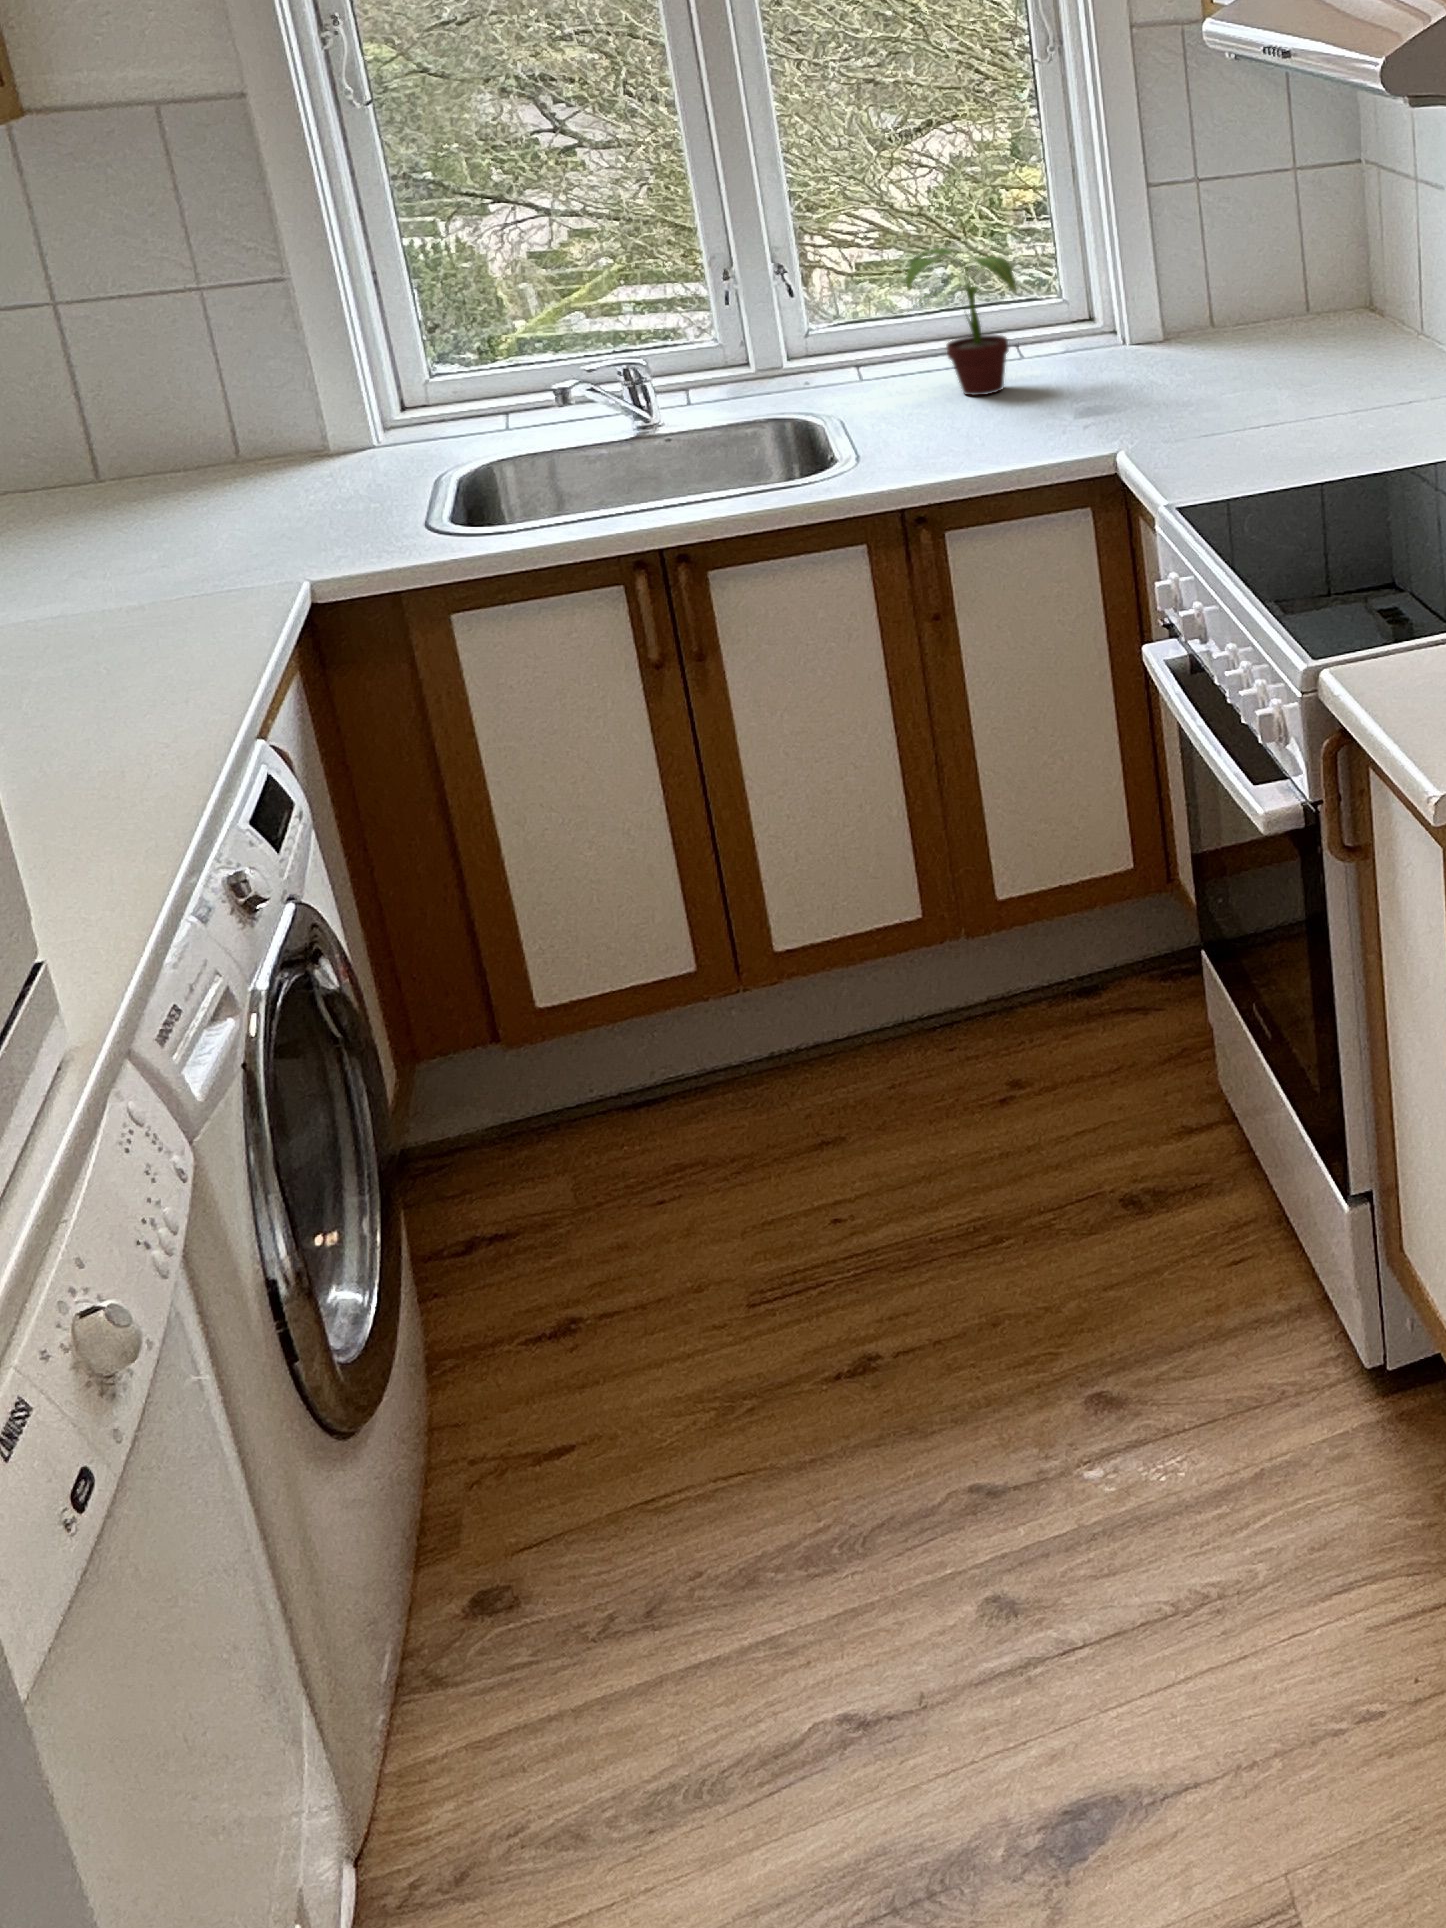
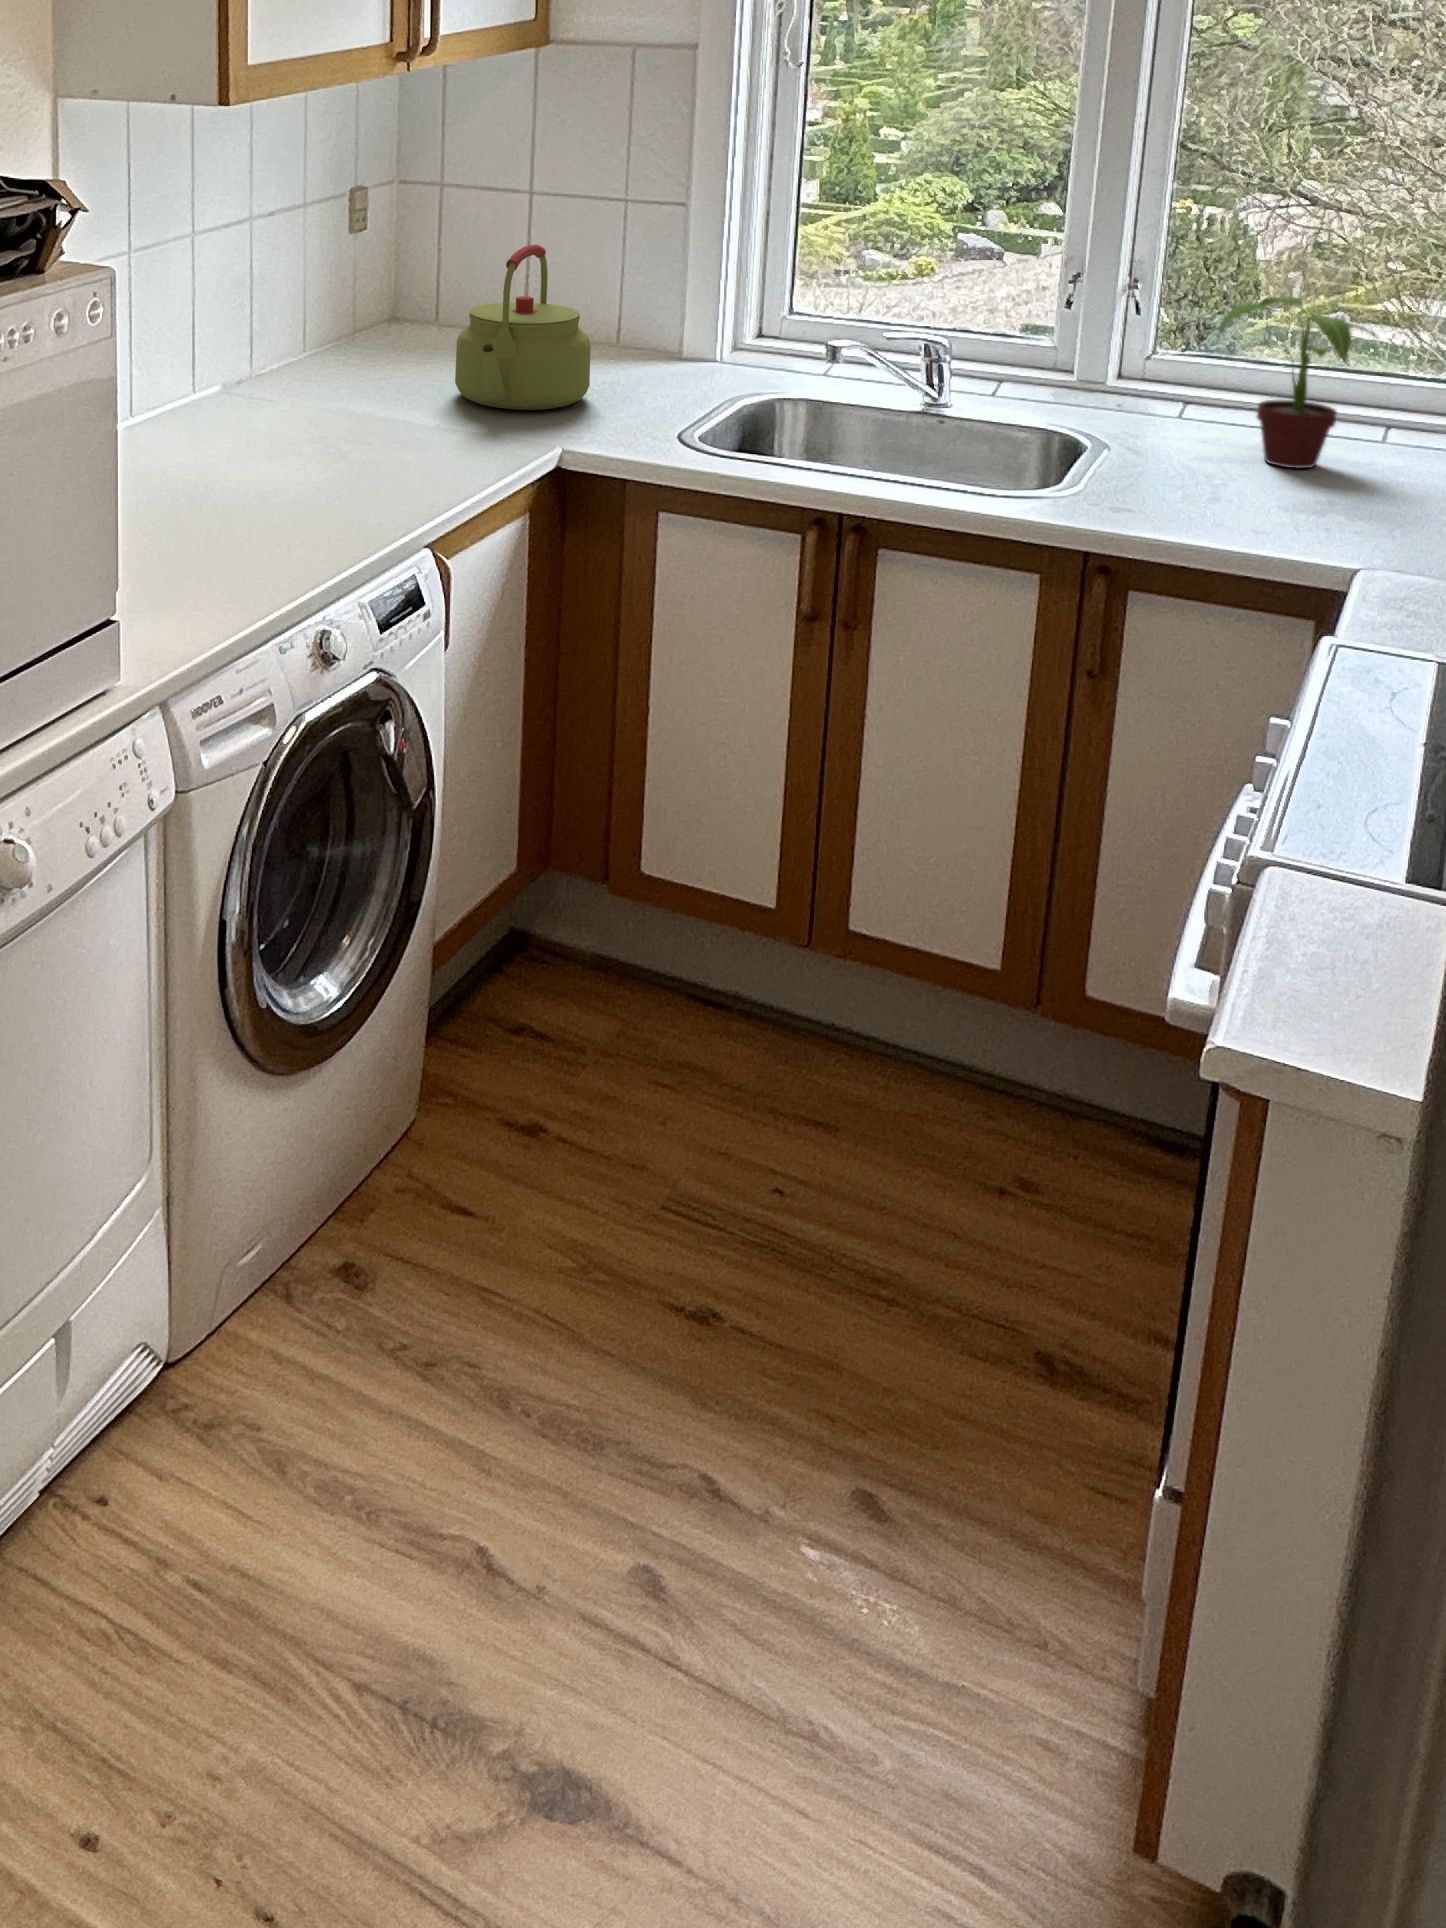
kettle: none [66,358,272,570] -> present [455,245,591,410]

